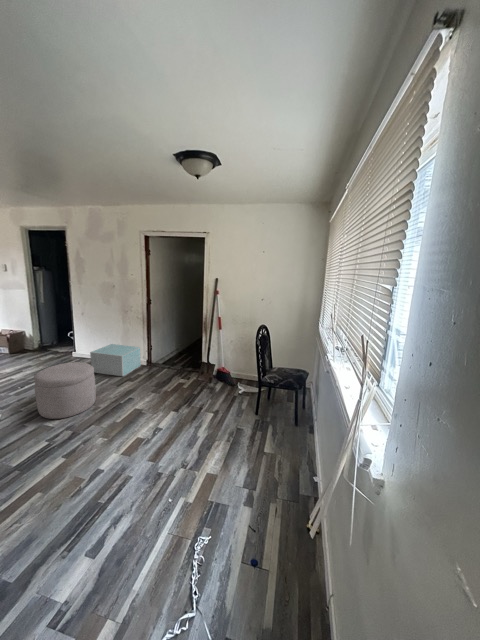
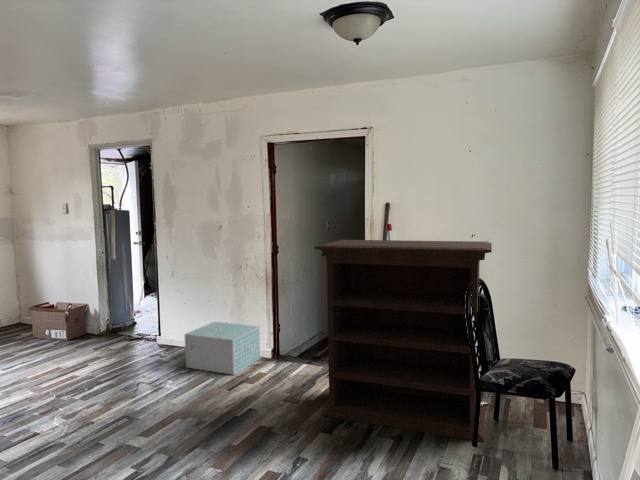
bookshelf: none [171,300,272,412] -> present [314,240,492,442]
ottoman: present [34,362,96,419] -> none [114,347,197,435]

